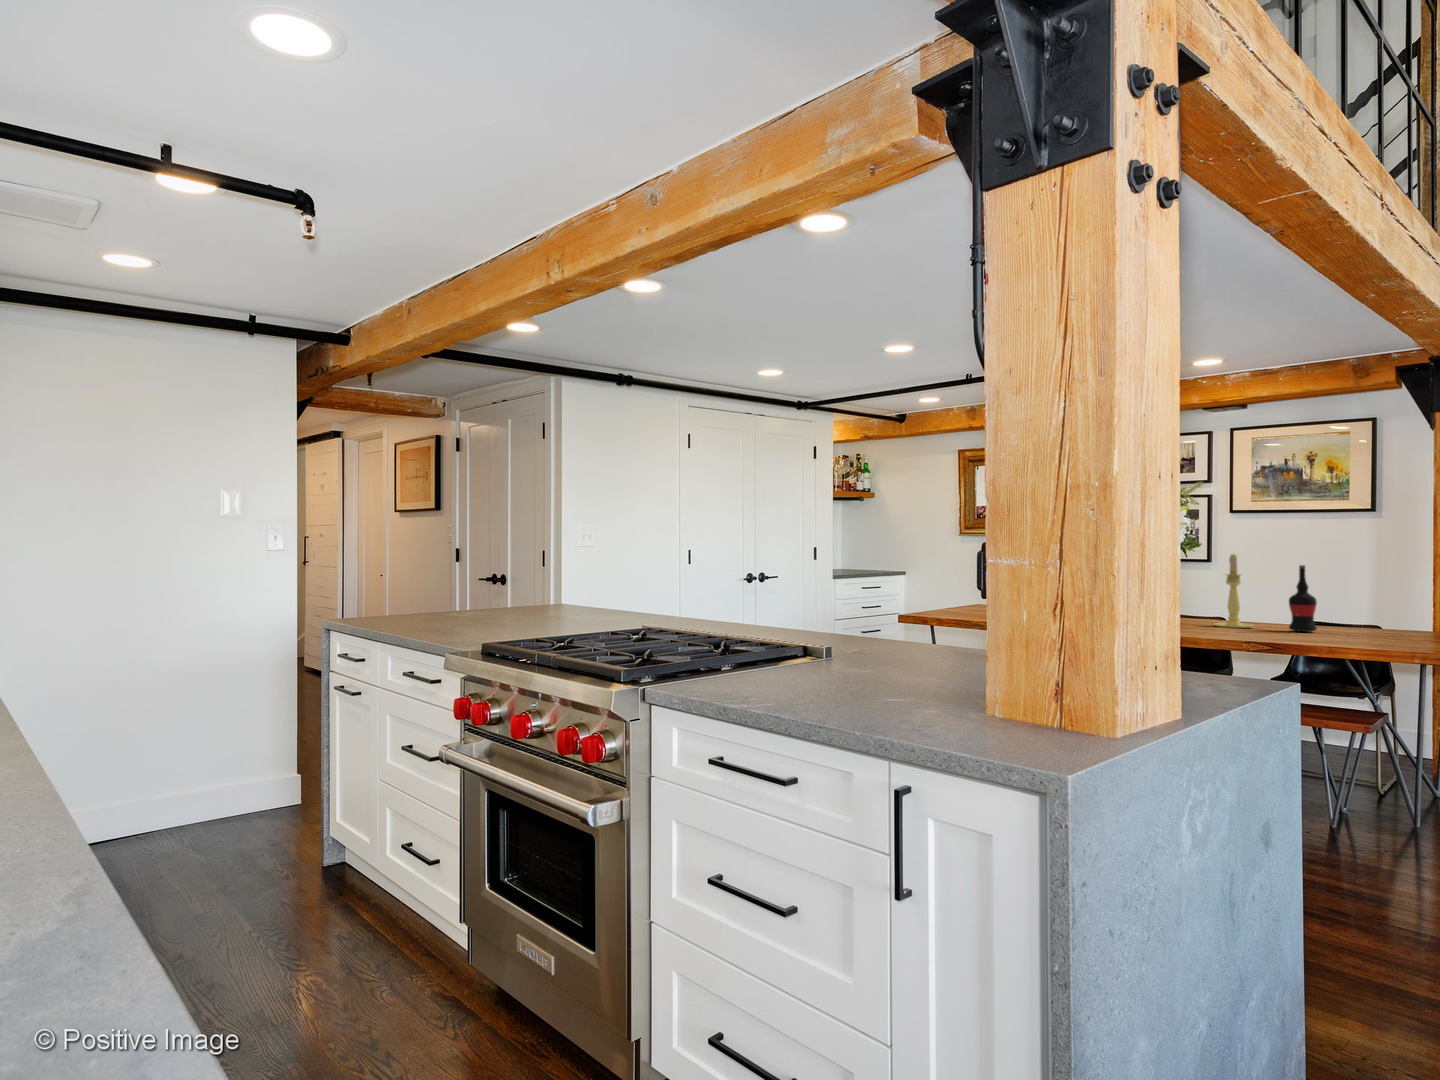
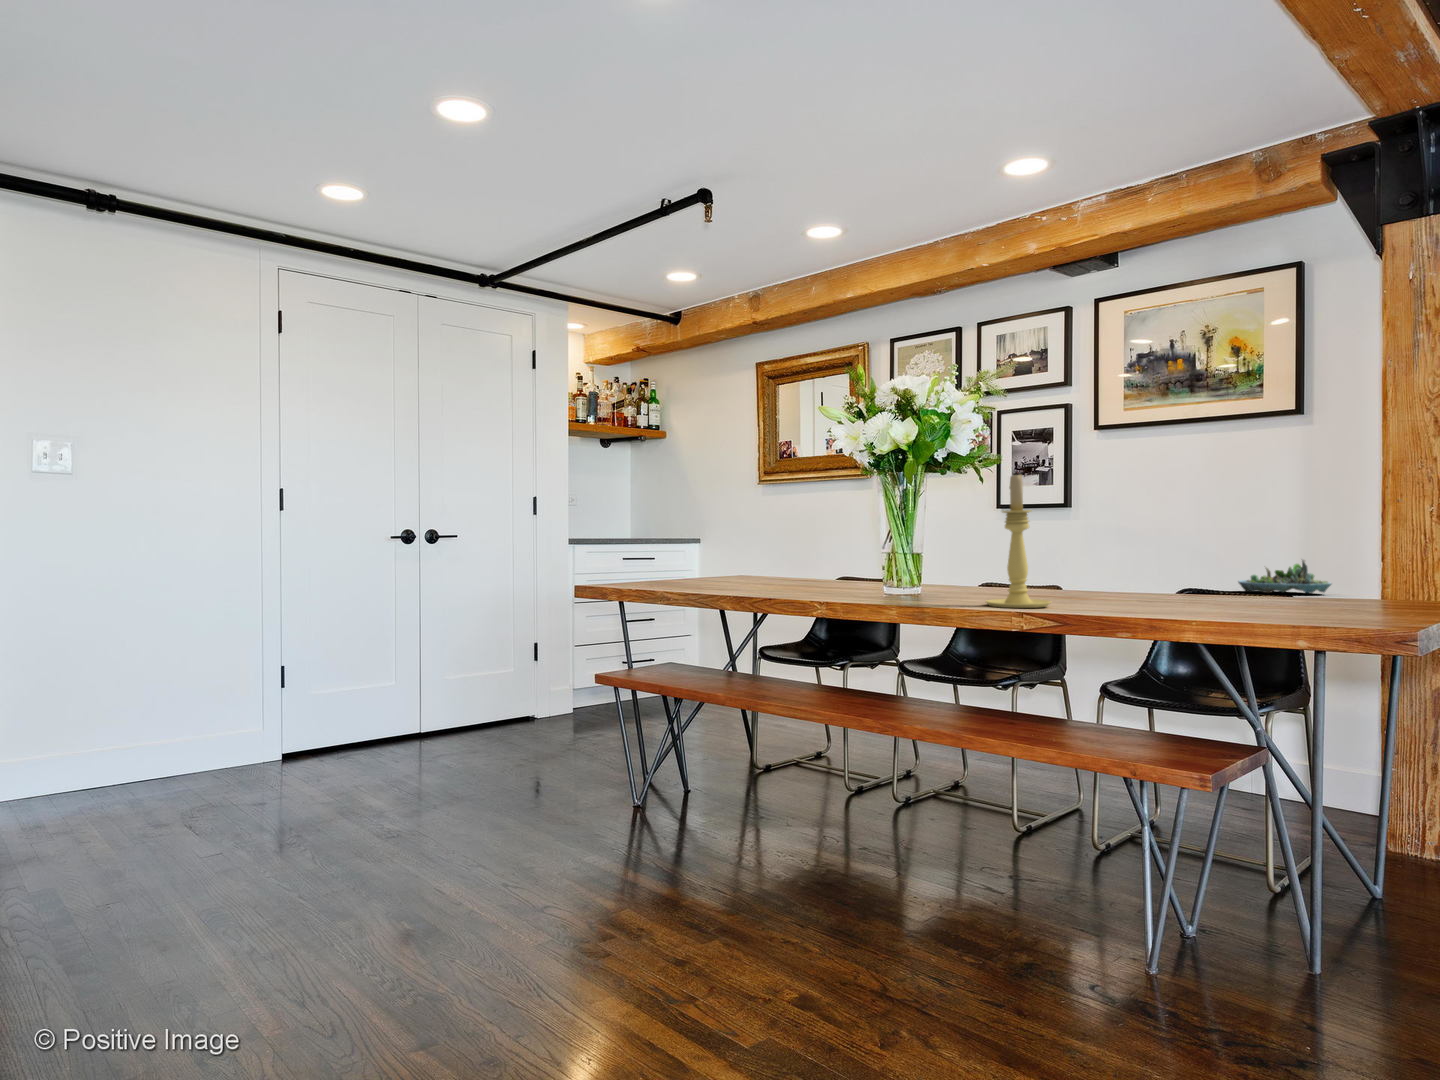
wine bottle: present [1289,565,1317,632] -> none [1100,488,1149,613]
succulent planter: none [1332,599,1393,621] -> present [1238,559,1331,593]

